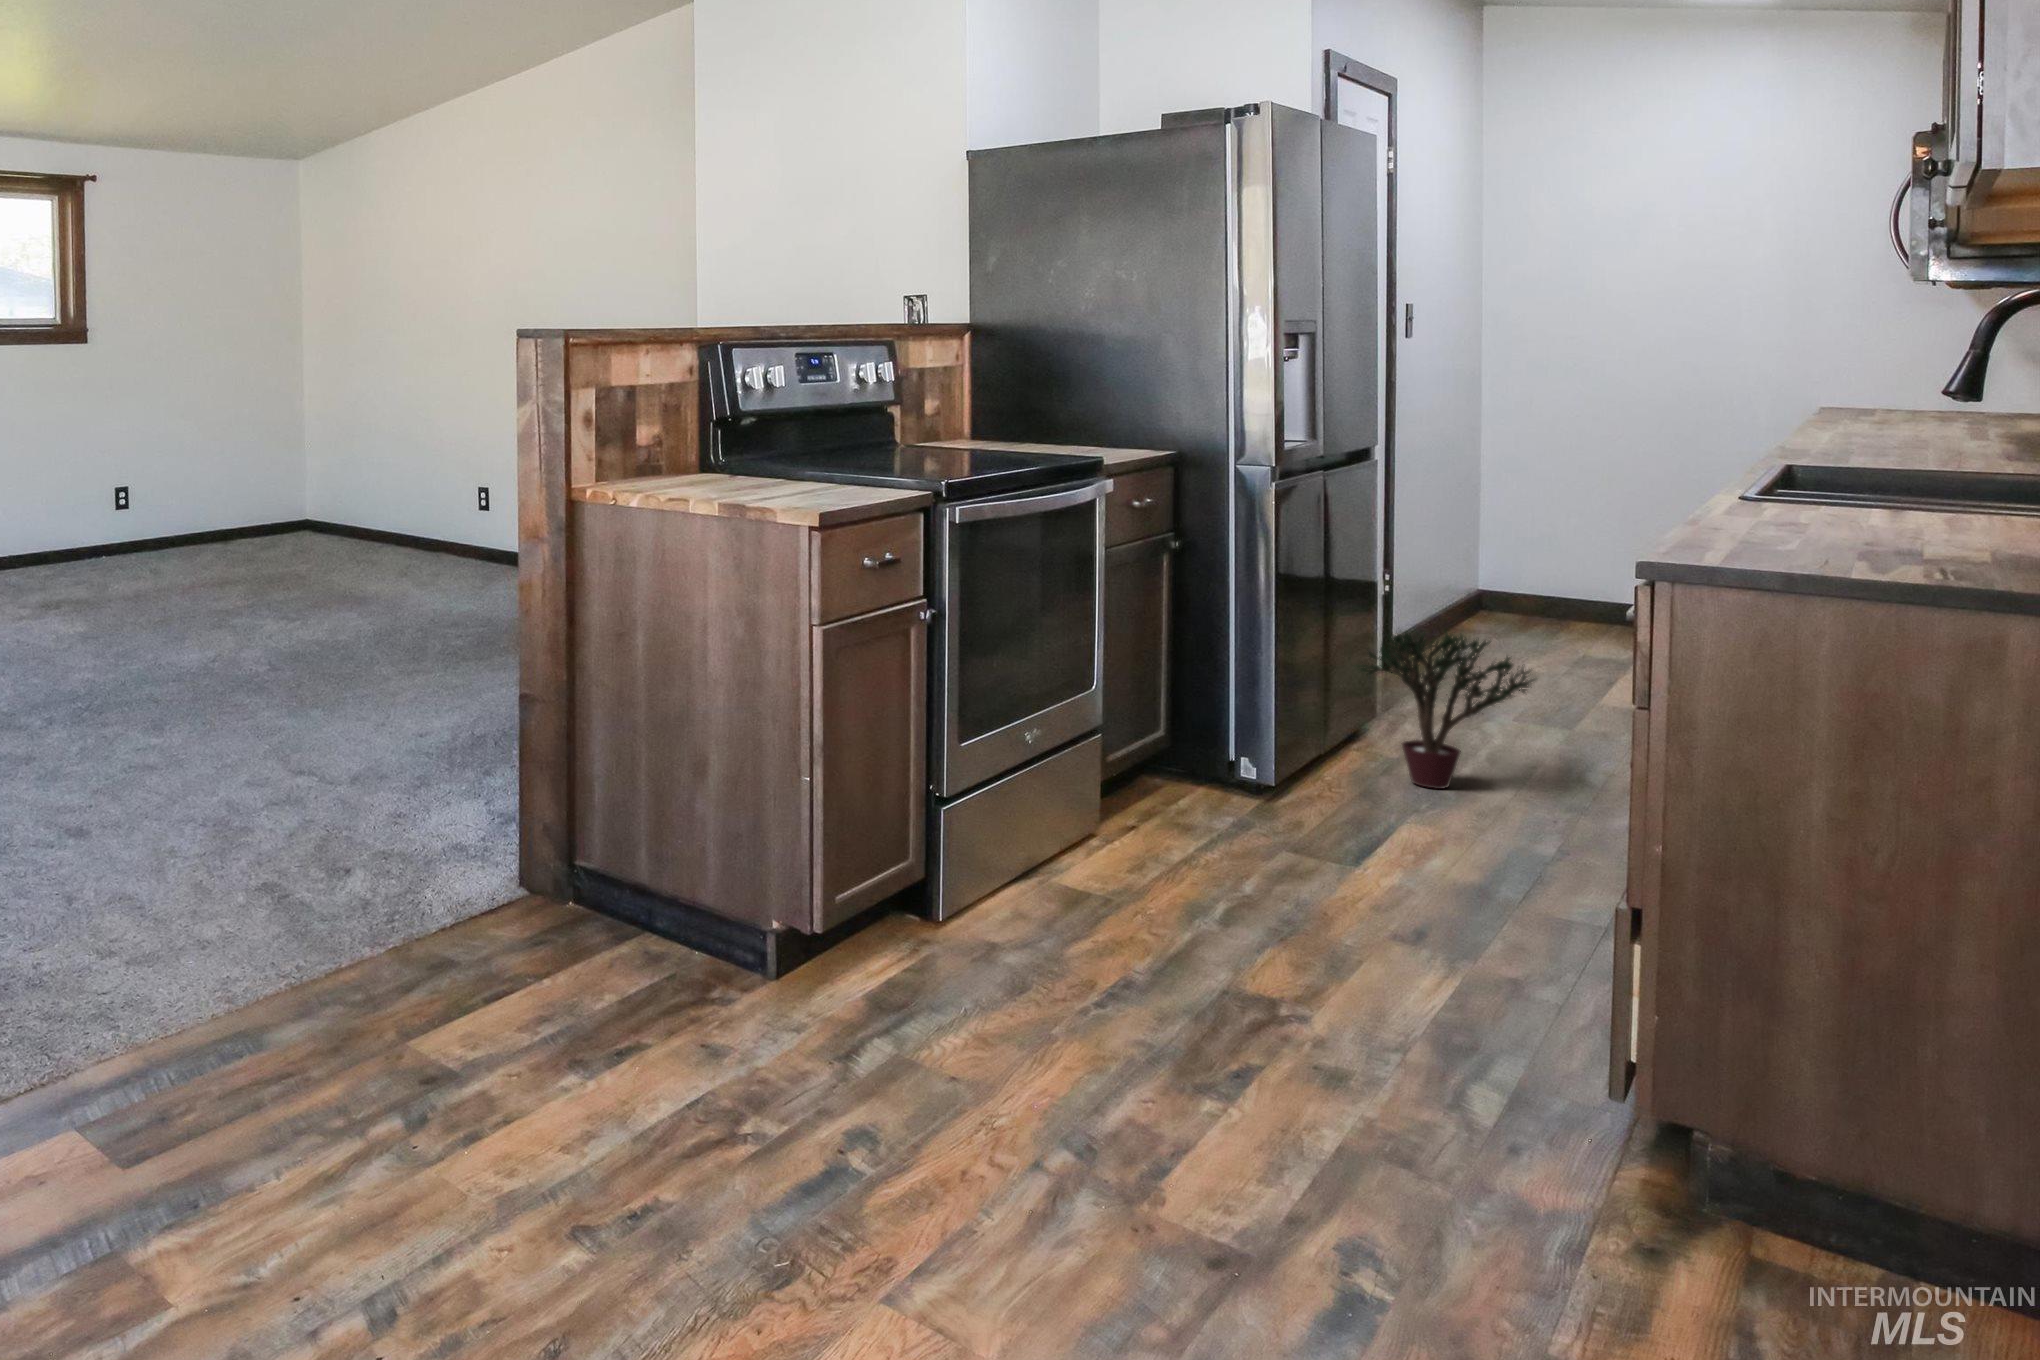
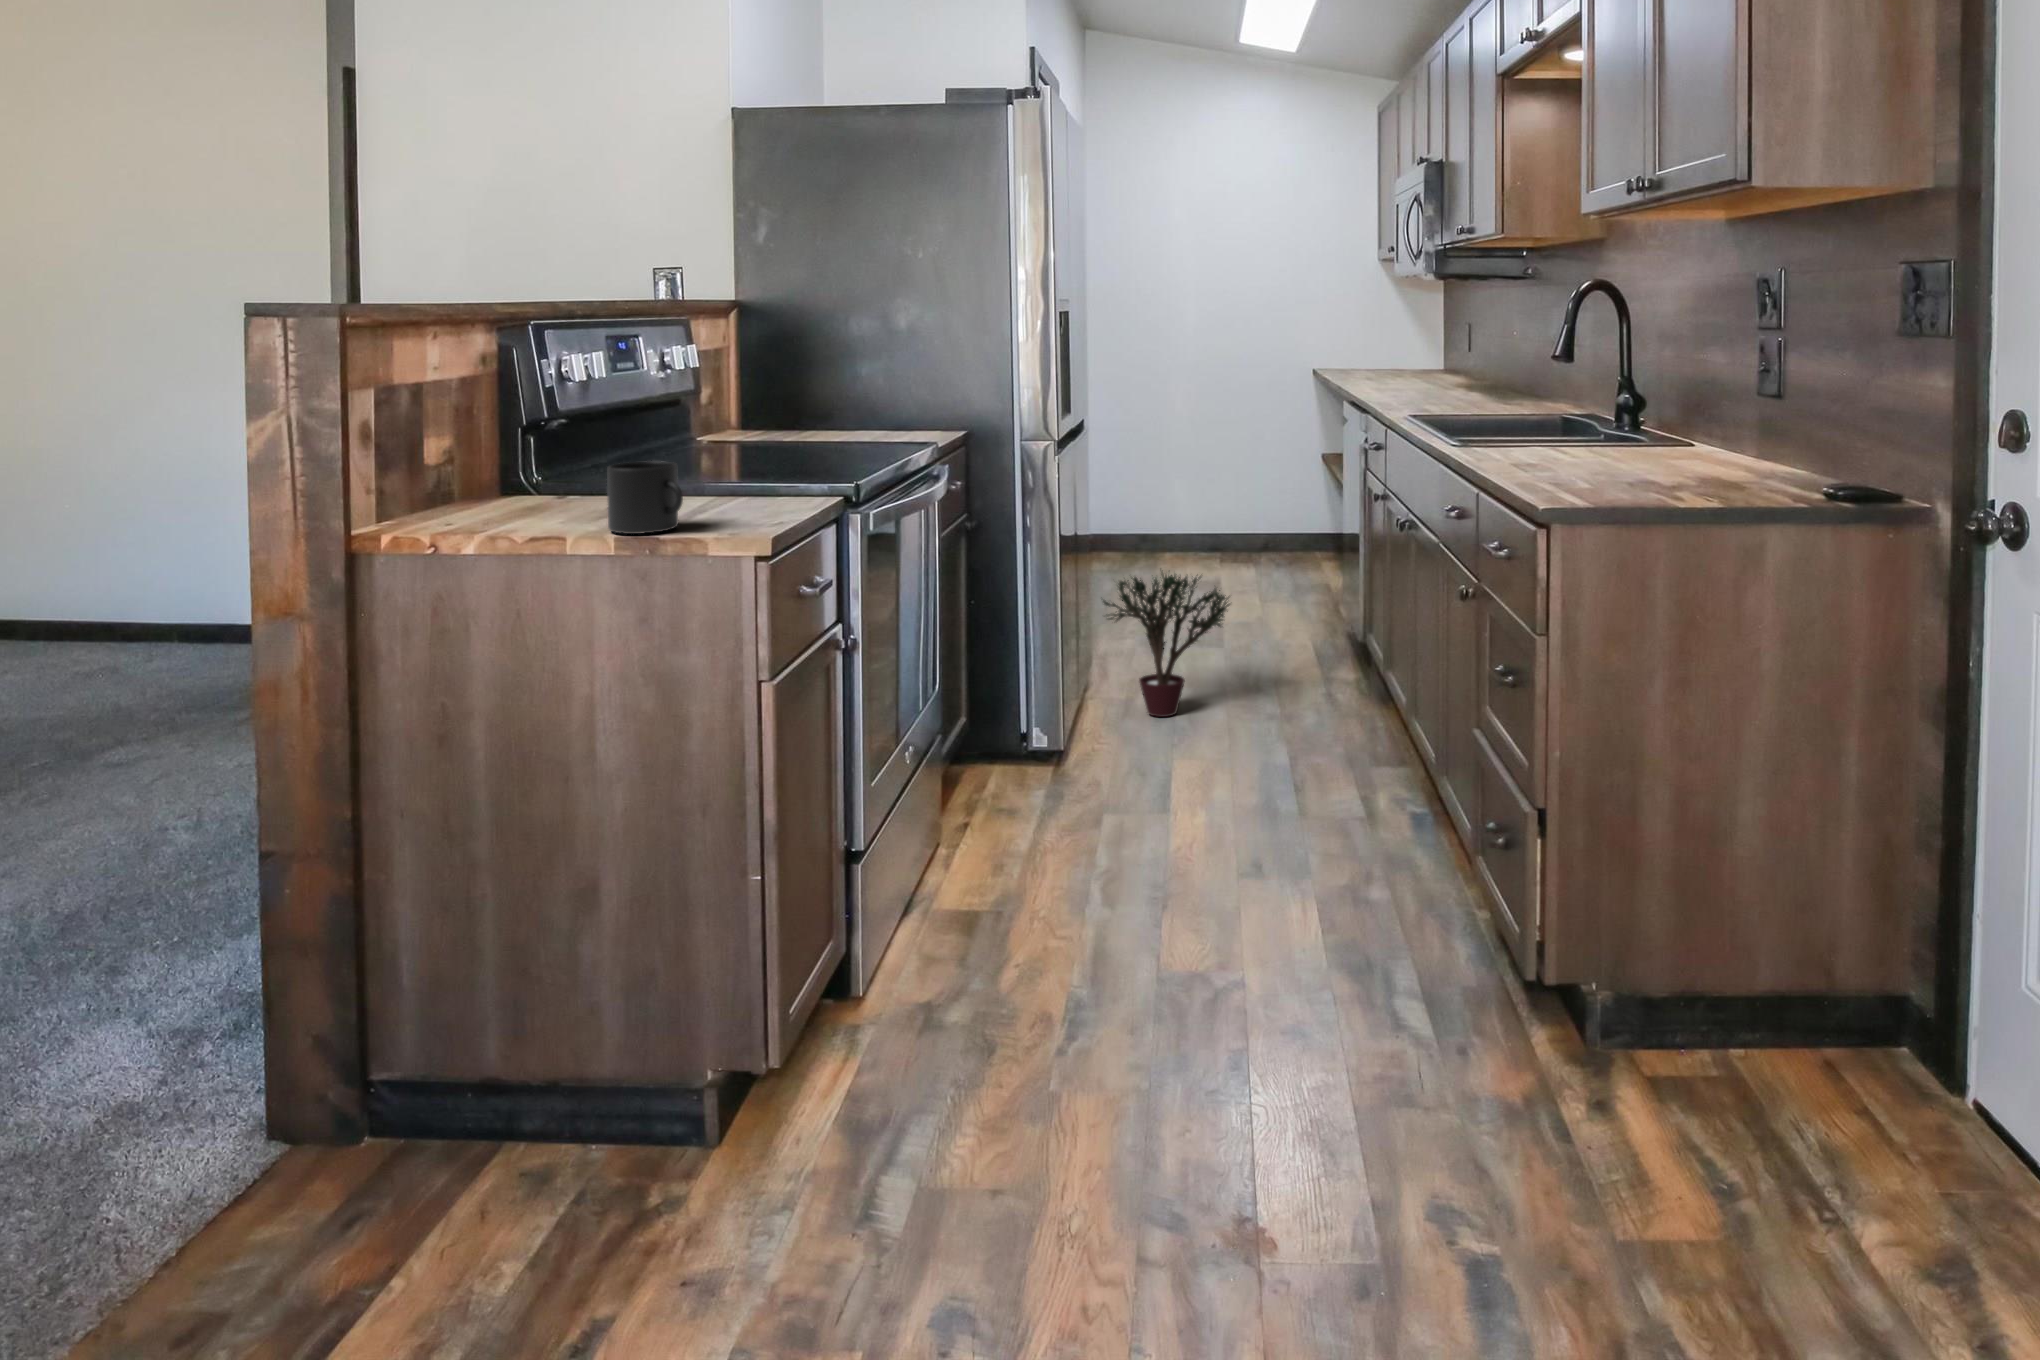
mug: none [719,449,771,502] -> present [607,461,683,534]

